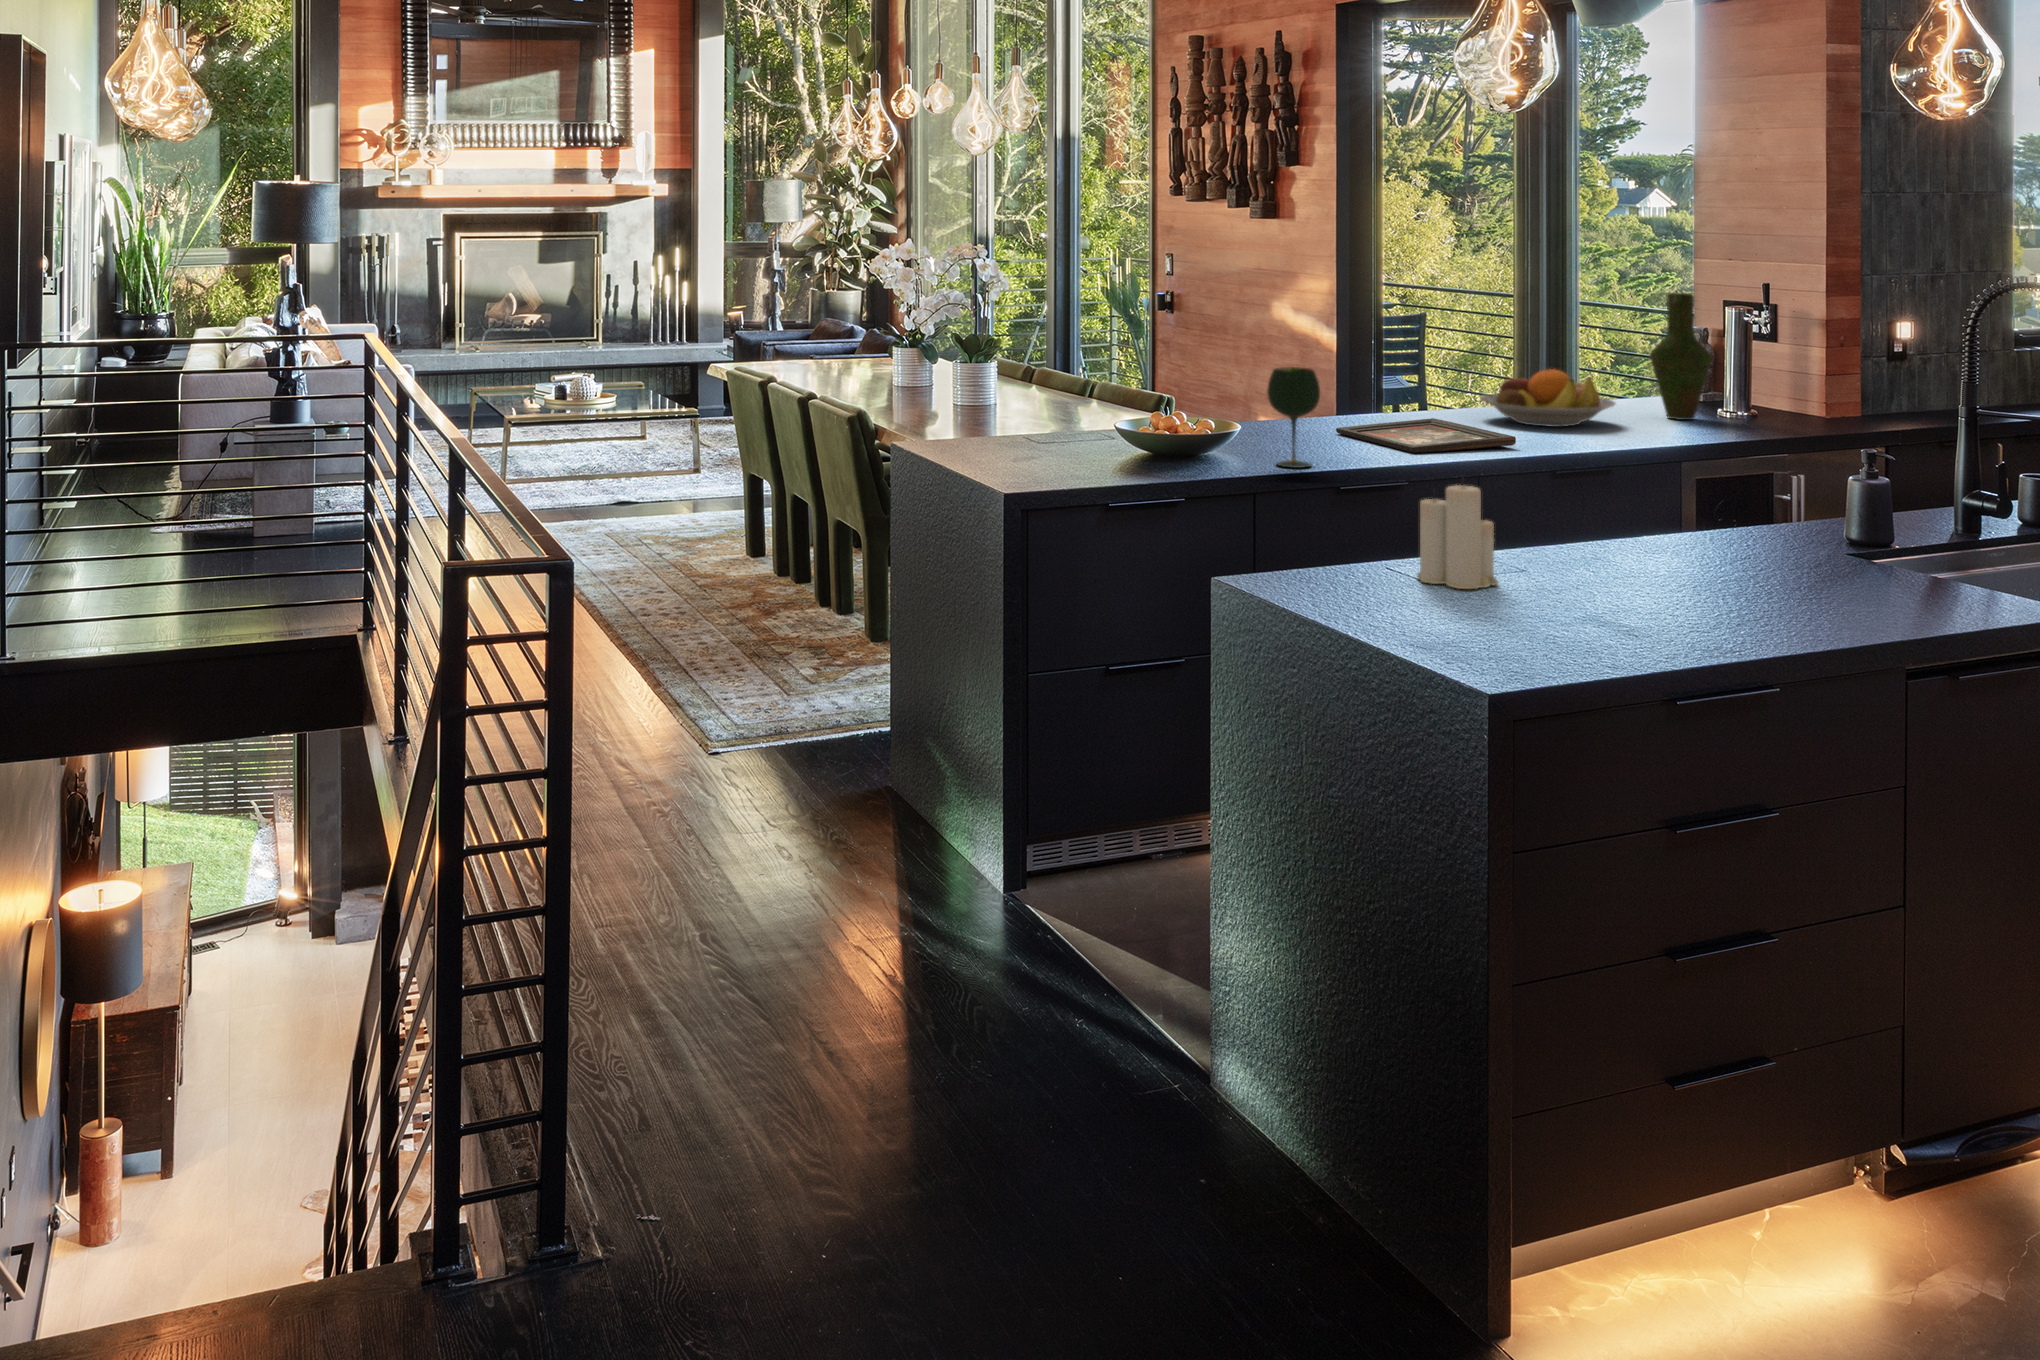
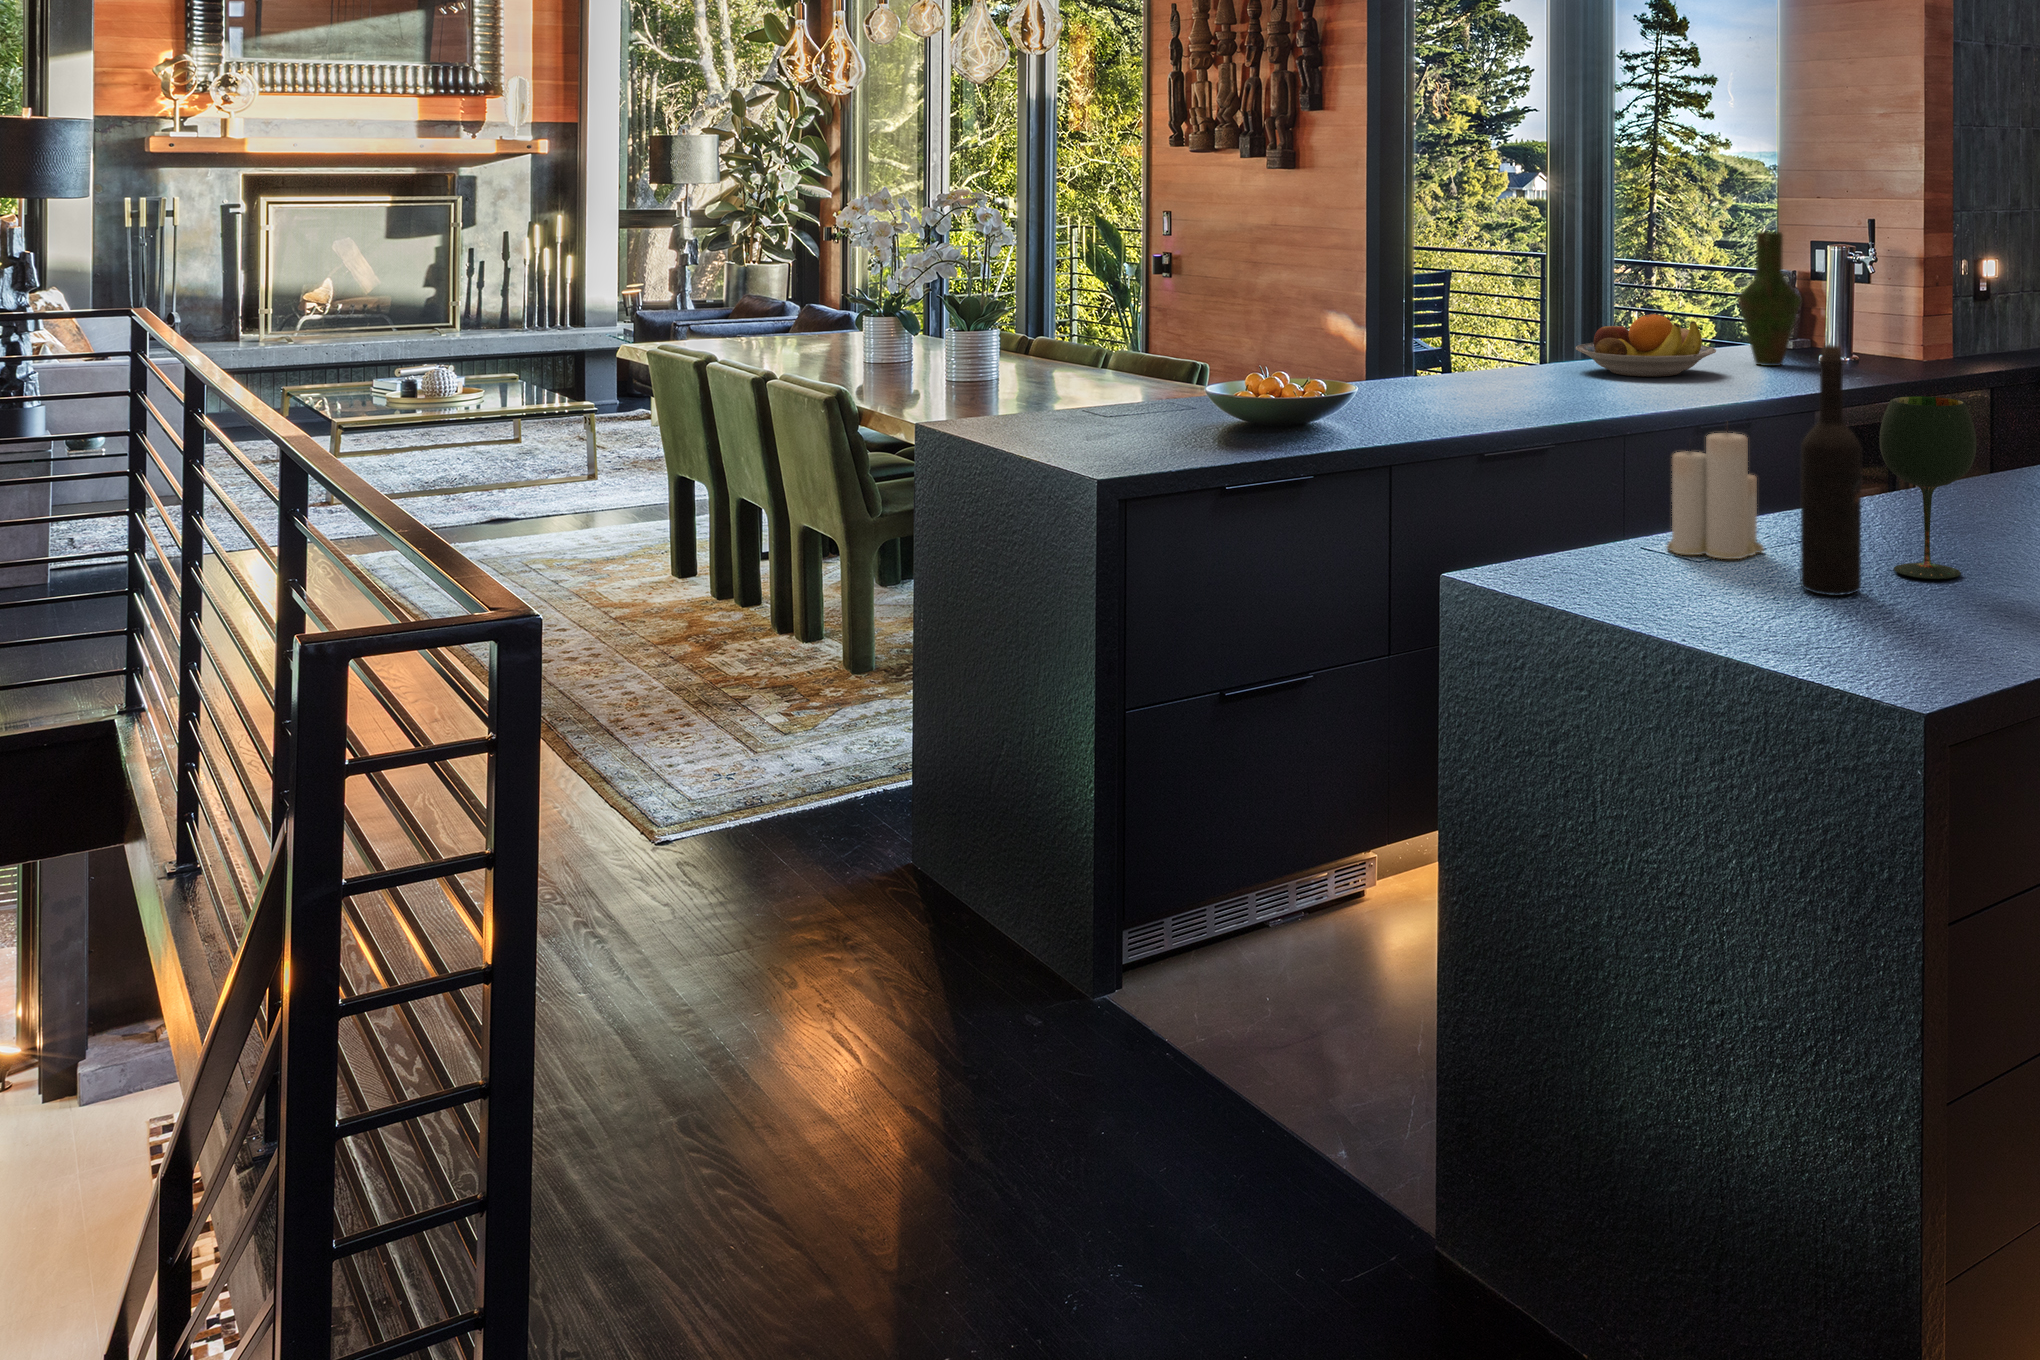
wine glass: present [1267,367,1320,468] -> present [1879,396,1977,579]
decorative tray: present [1336,418,1516,453] -> none [1440,371,1641,409]
wine bottle: none [1501,419,1551,623] -> present [1800,345,1862,596]

